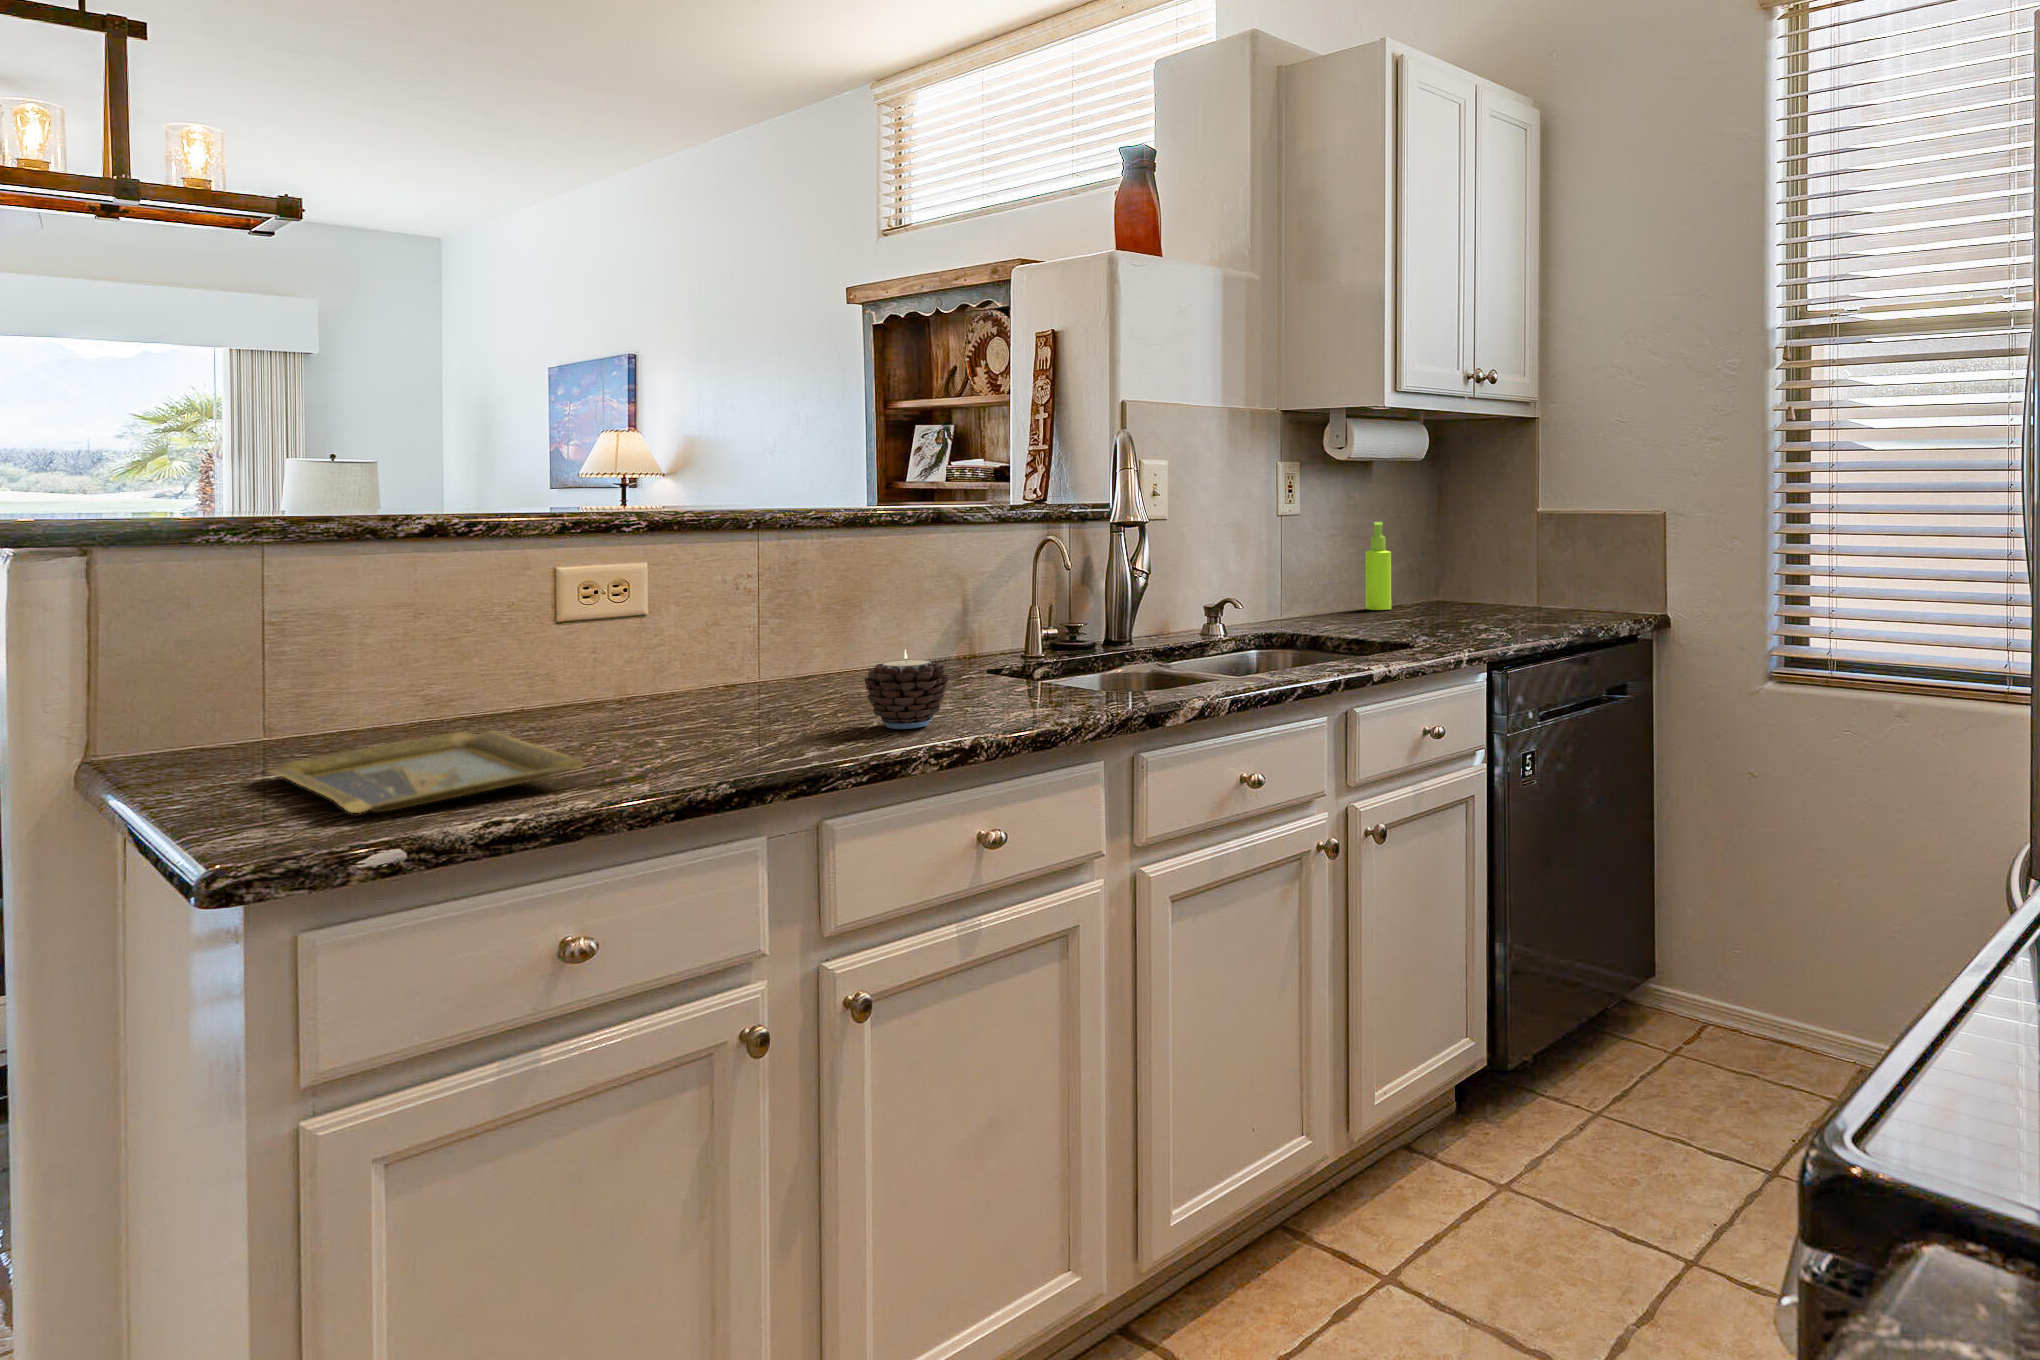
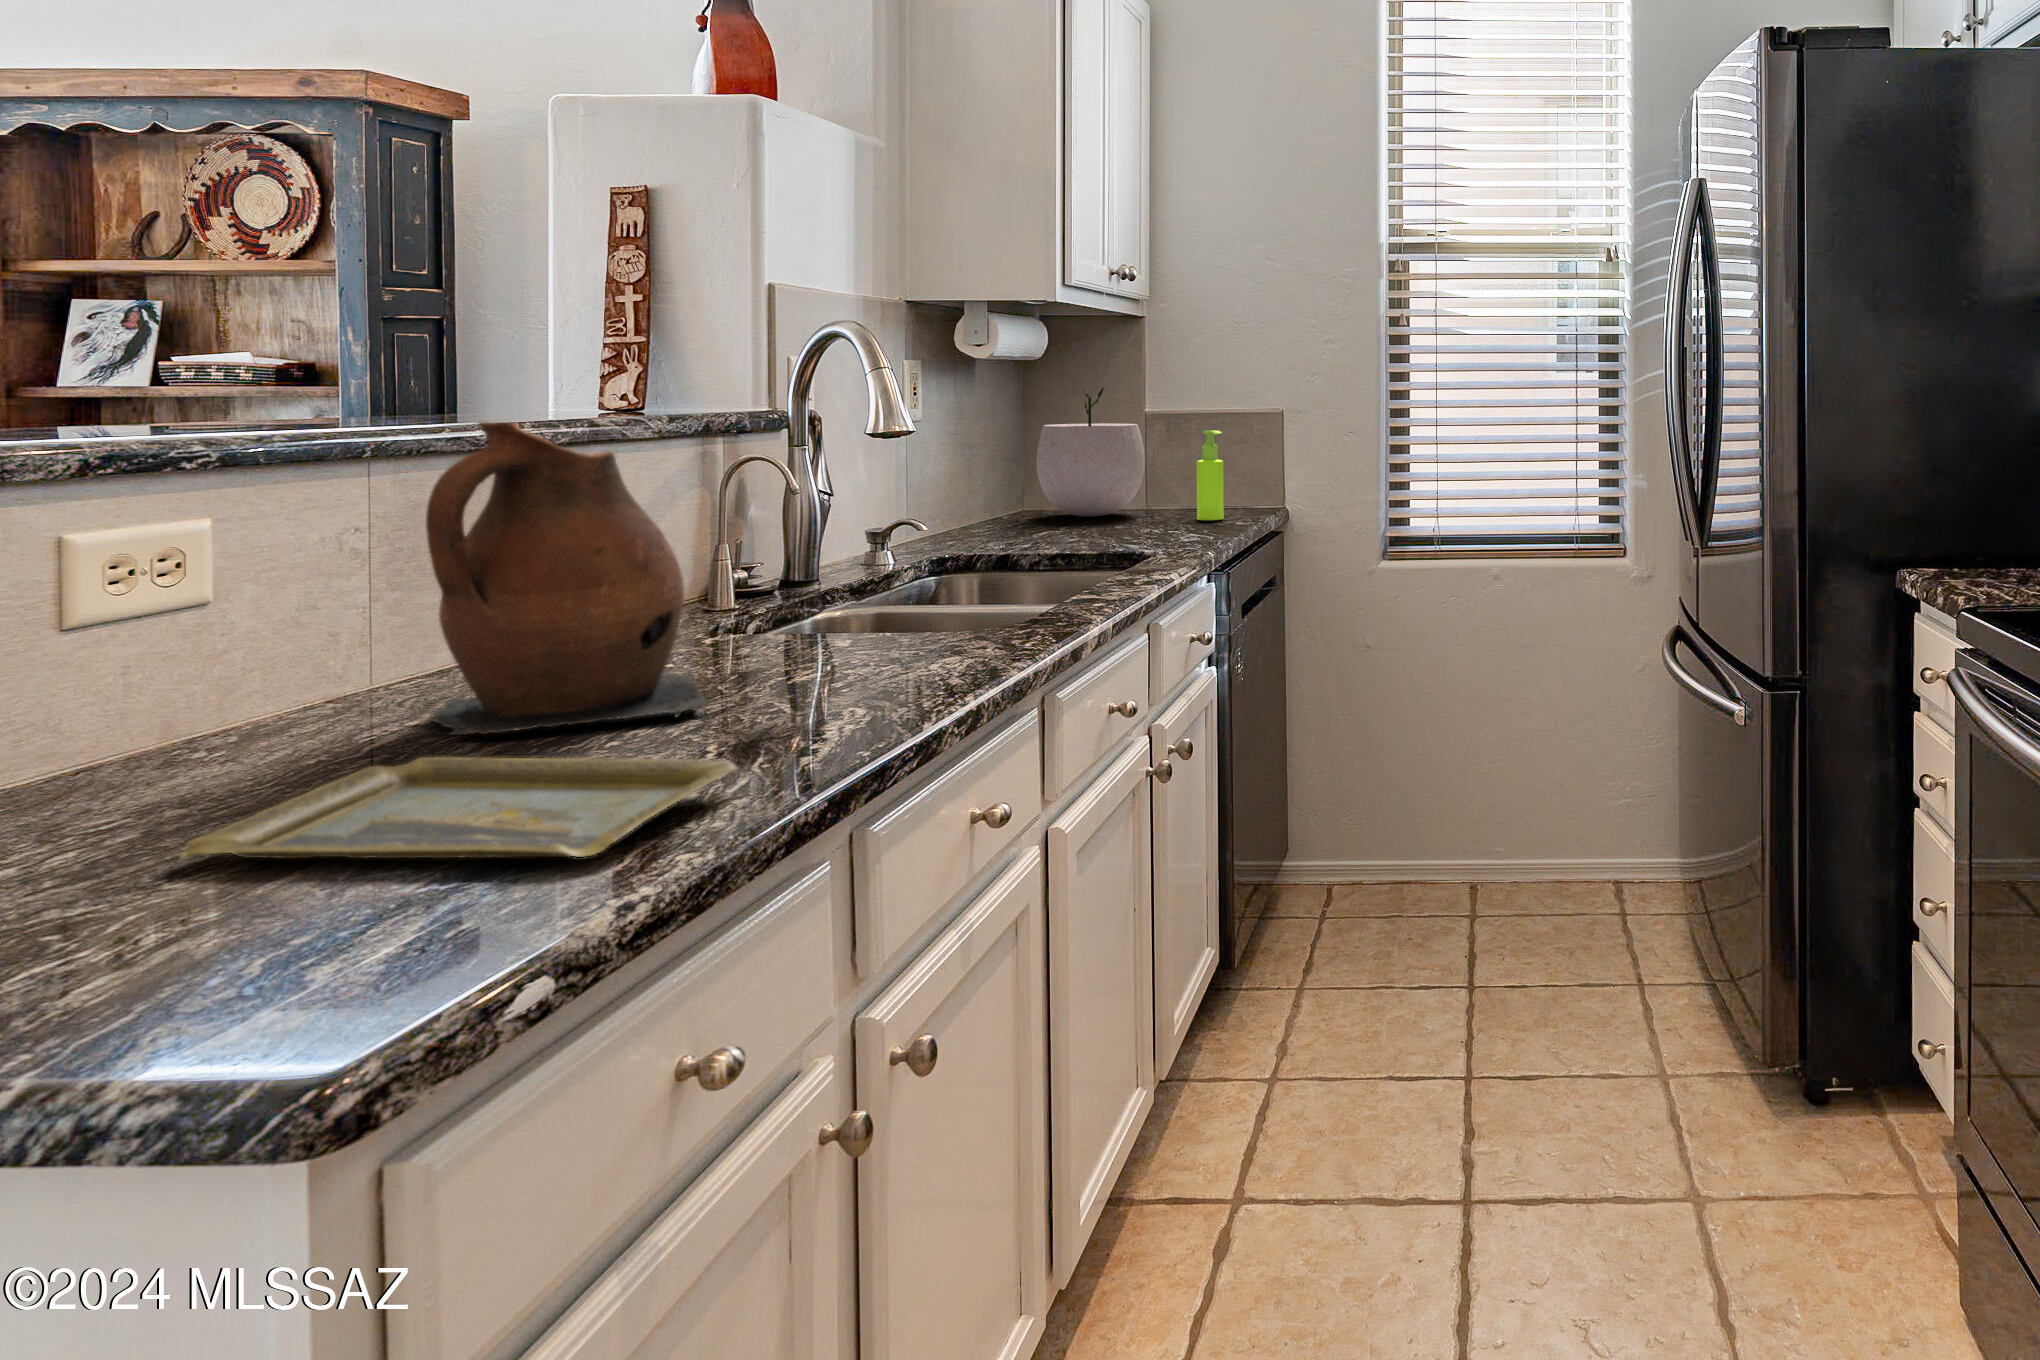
plant pot: none [1434,477,1533,601] -> present [1036,388,1145,517]
ceramic pitcher: none [592,495,822,728] -> present [426,422,706,735]
soap dispenser: present [1365,522,1391,610] -> present [1197,430,1224,520]
candle: present [865,649,950,729] -> none [843,597,945,692]

